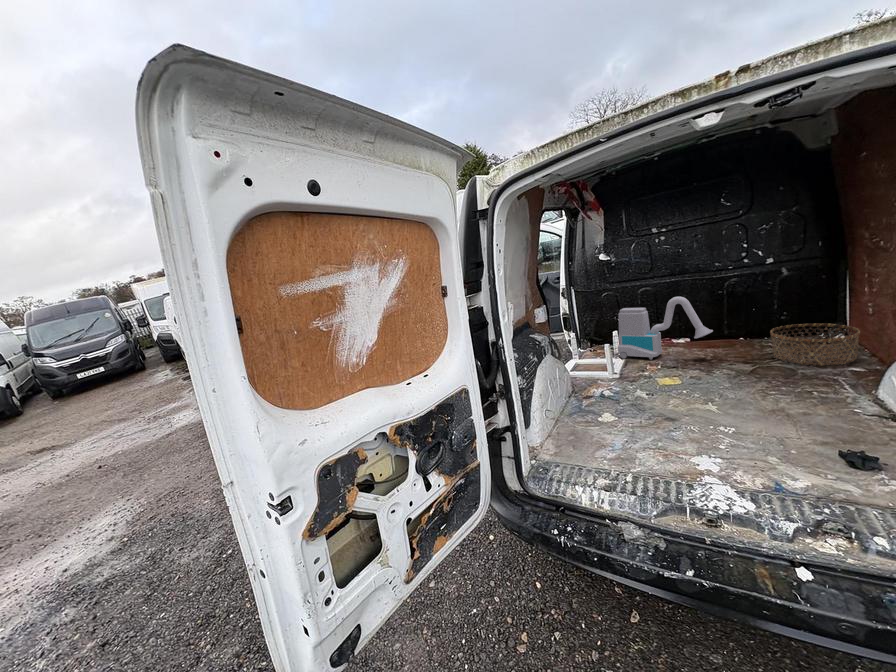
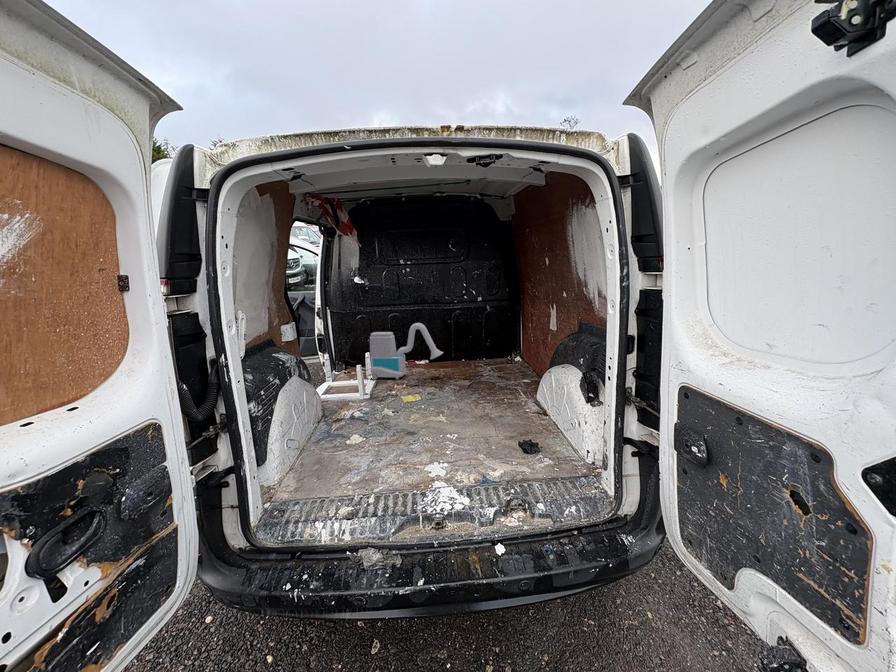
basket: present [770,324,860,366] -> none [480,347,530,378]

